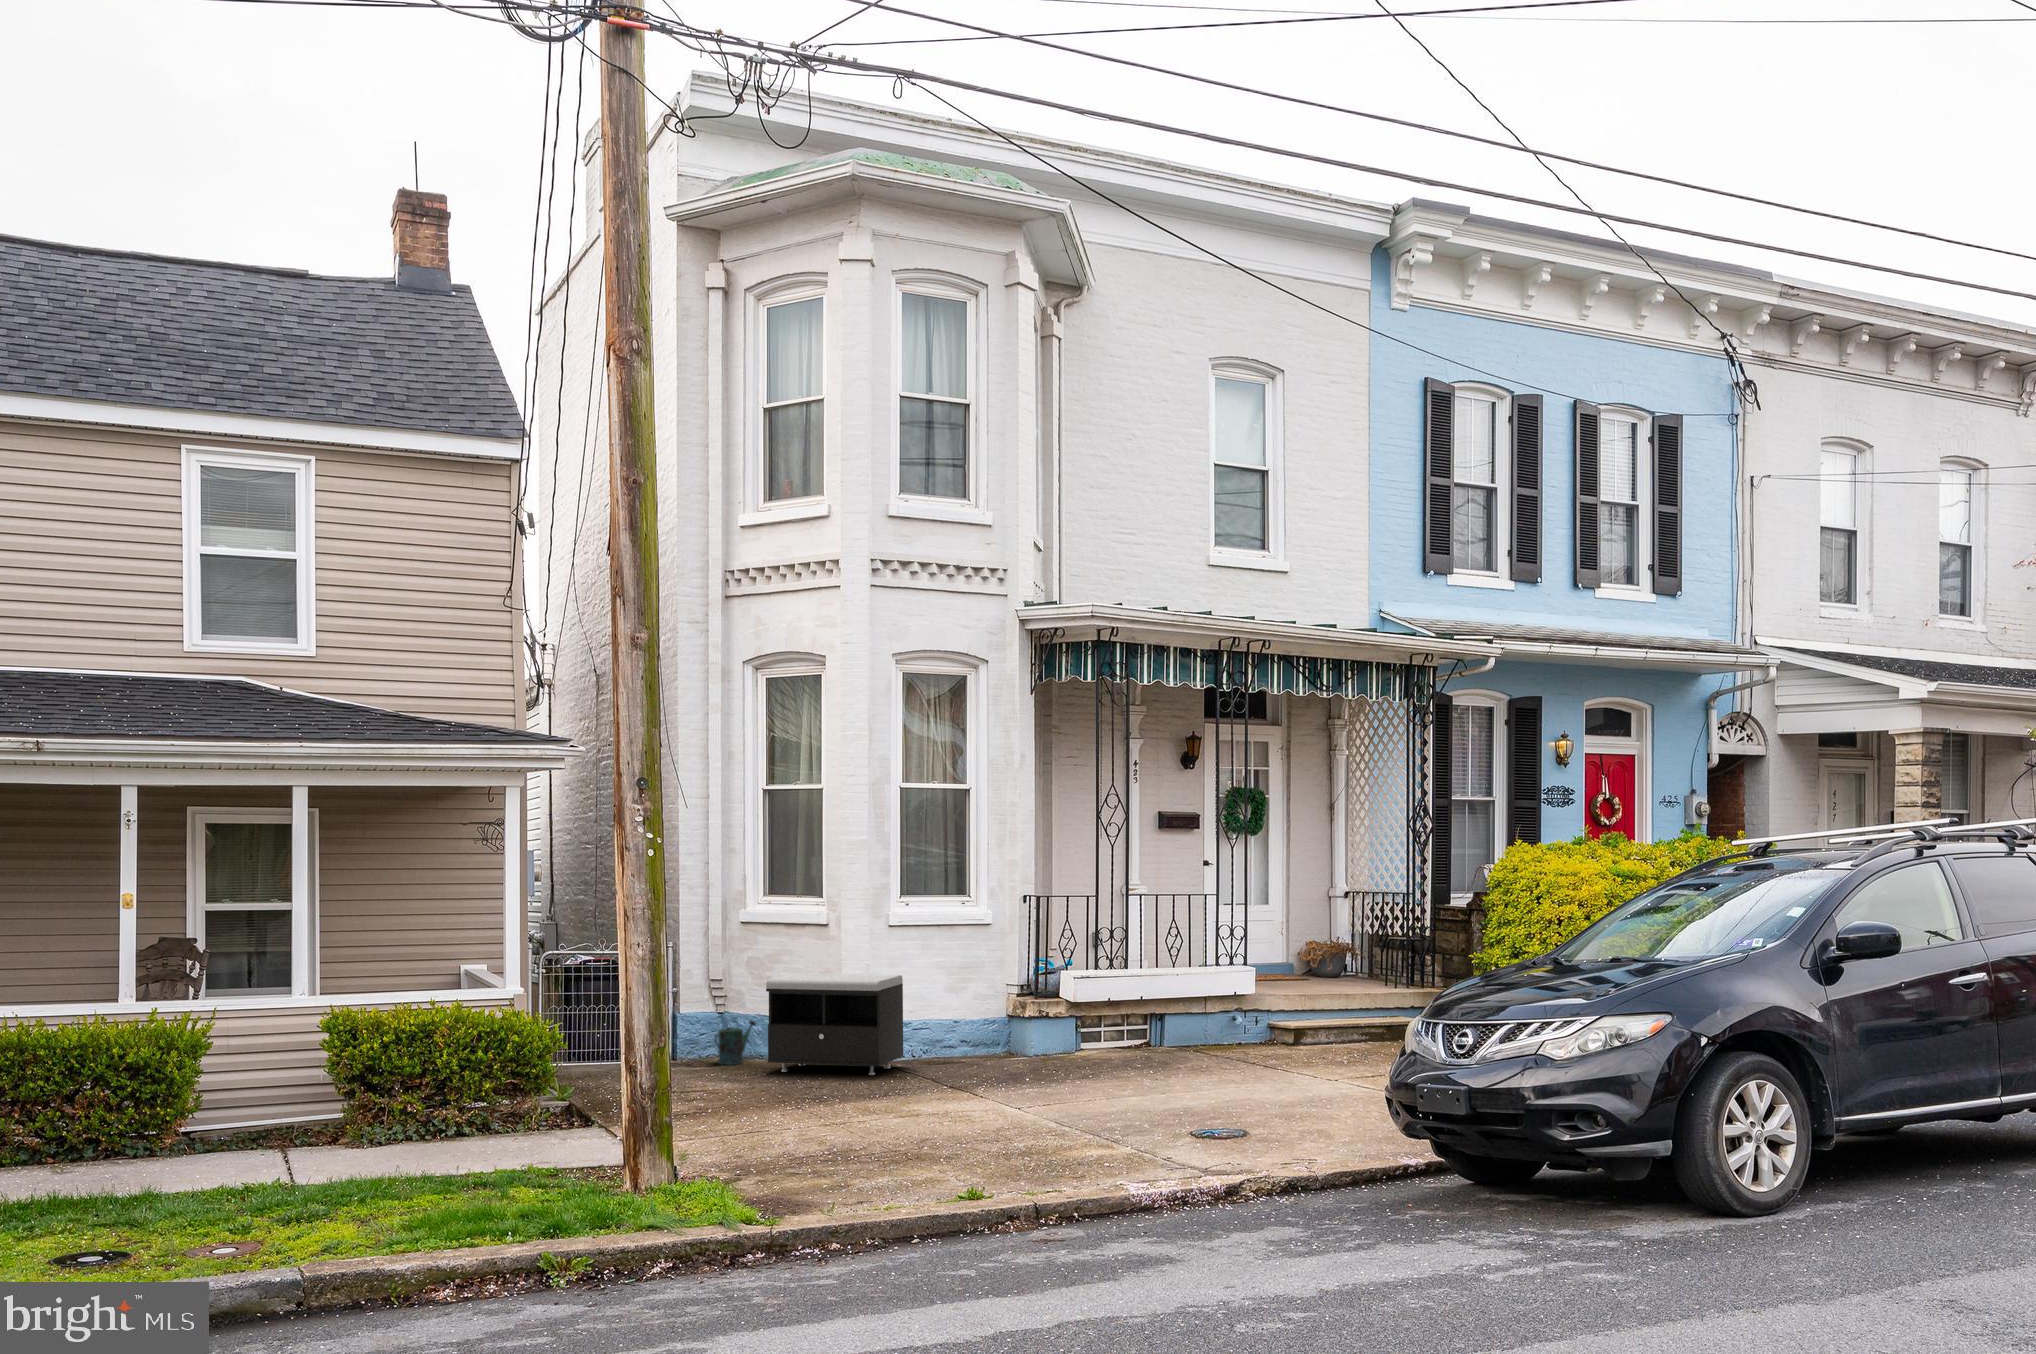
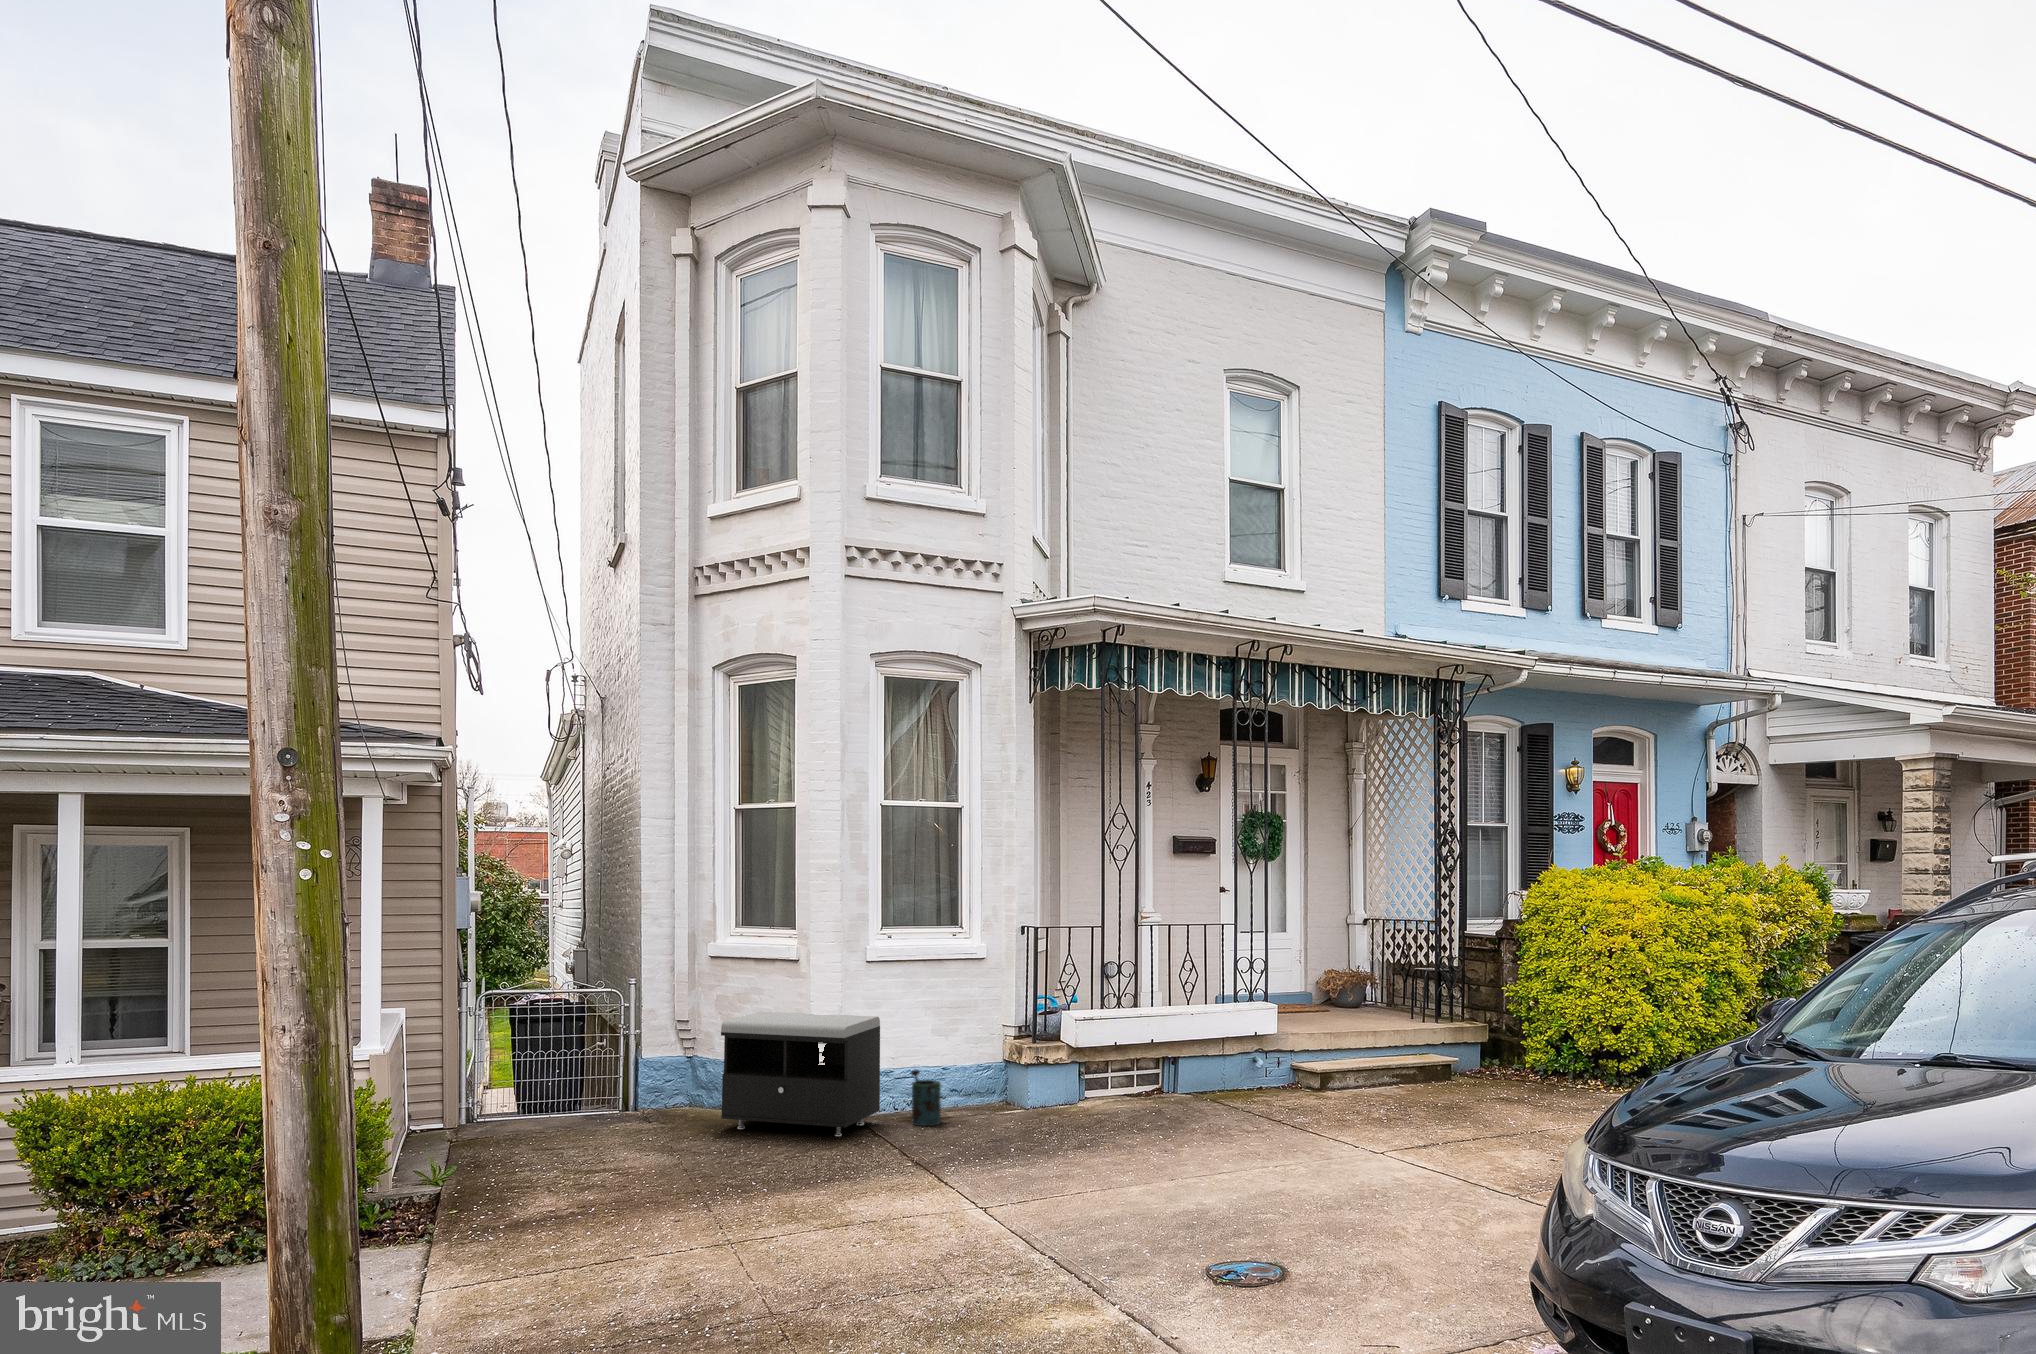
watering can: present [714,1020,756,1065] -> present [911,1070,941,1126]

